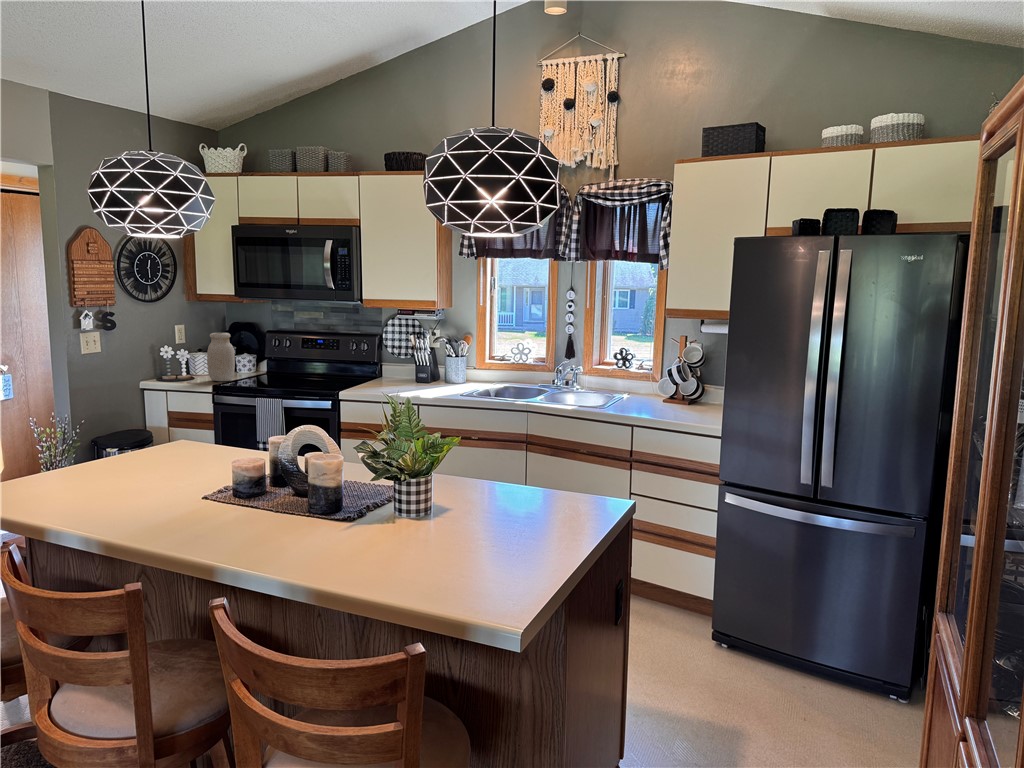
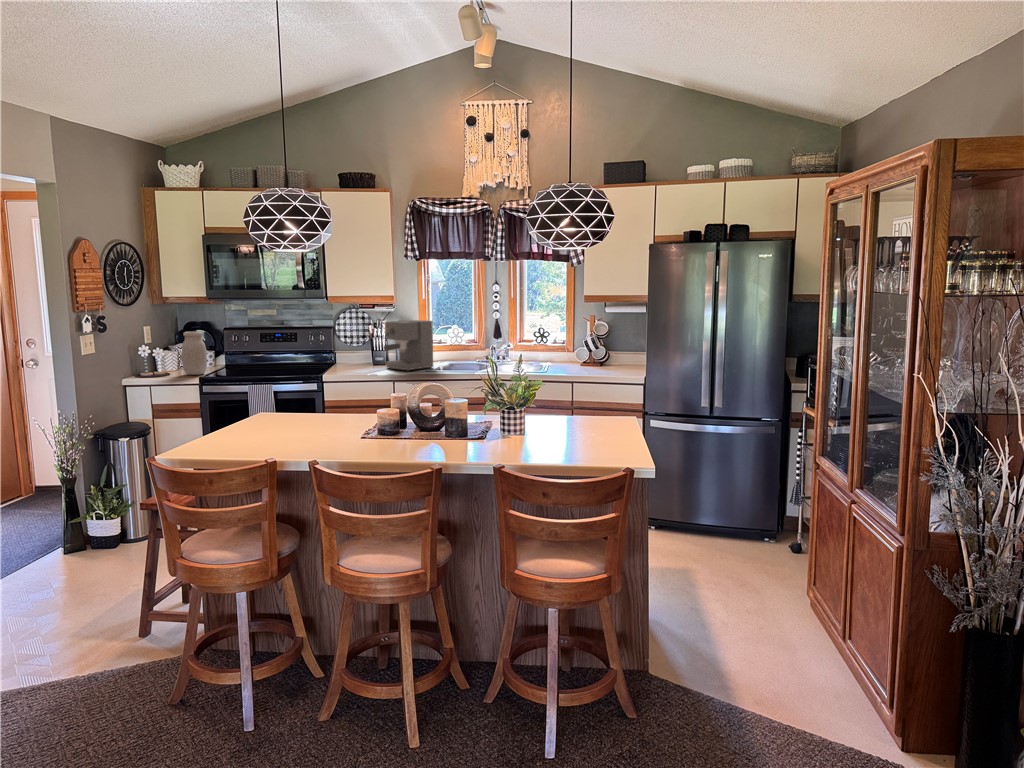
coffee maker: none [418,330,483,393] -> present [384,320,433,371]

